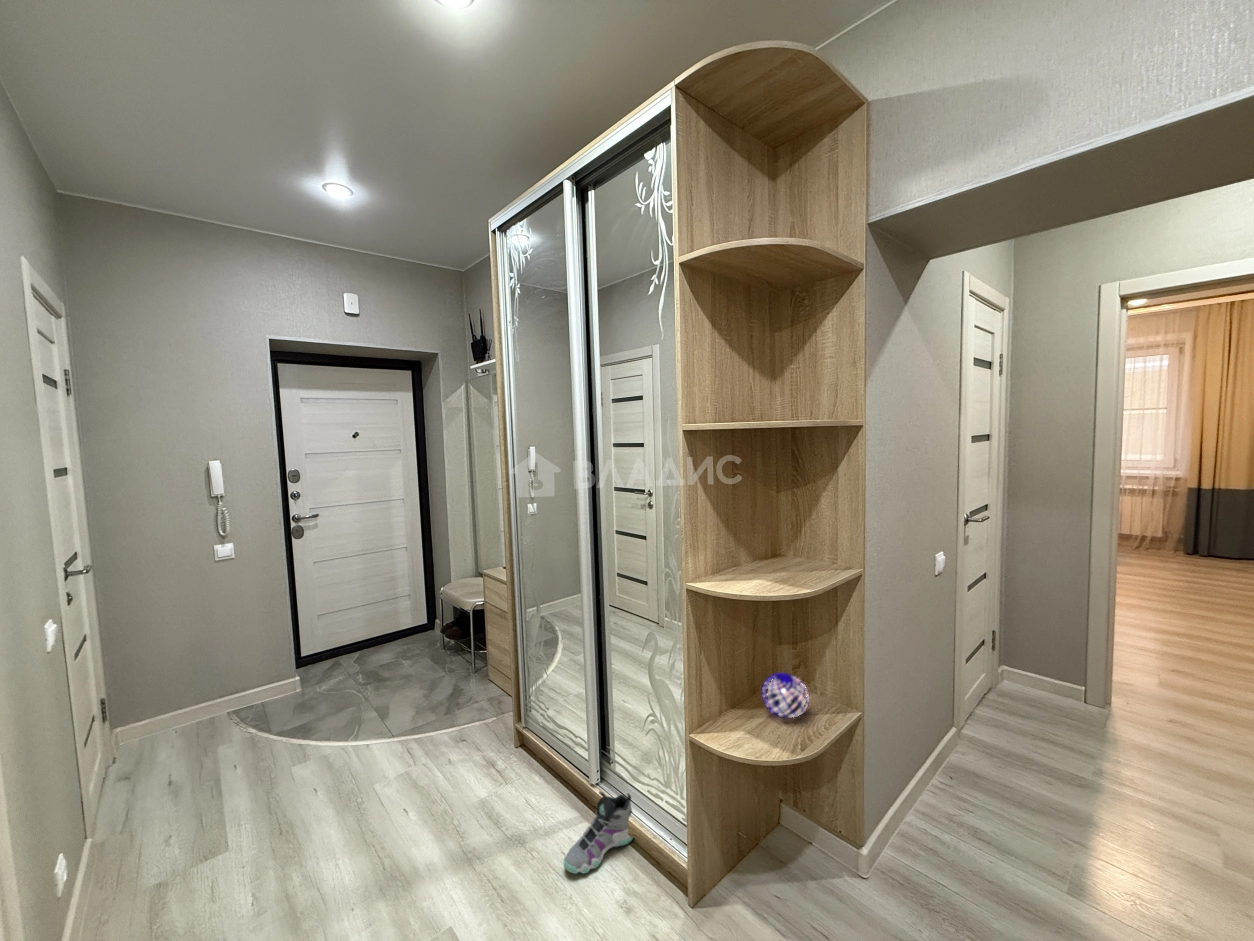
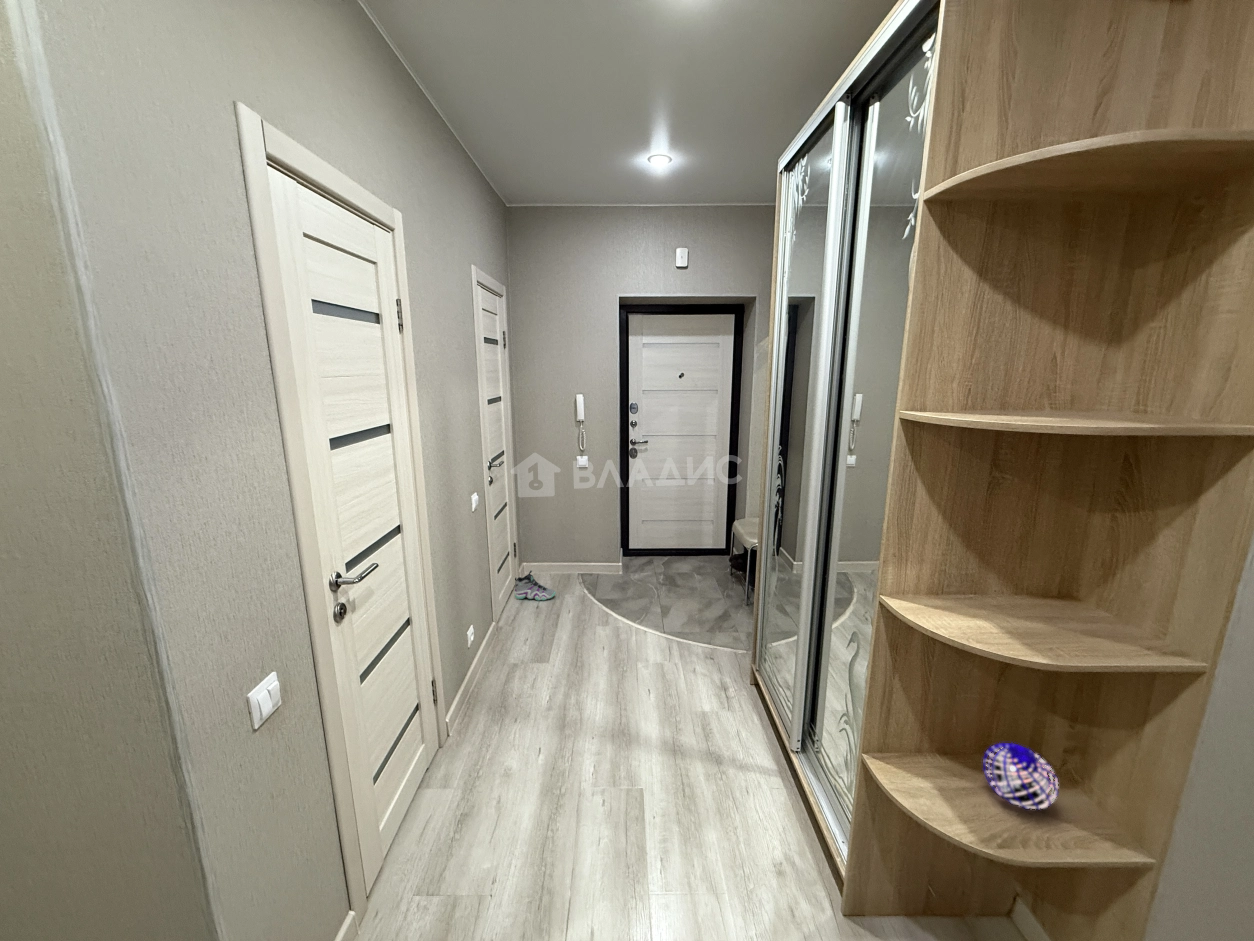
sneaker: present [564,791,632,874] -> present [514,570,556,601]

